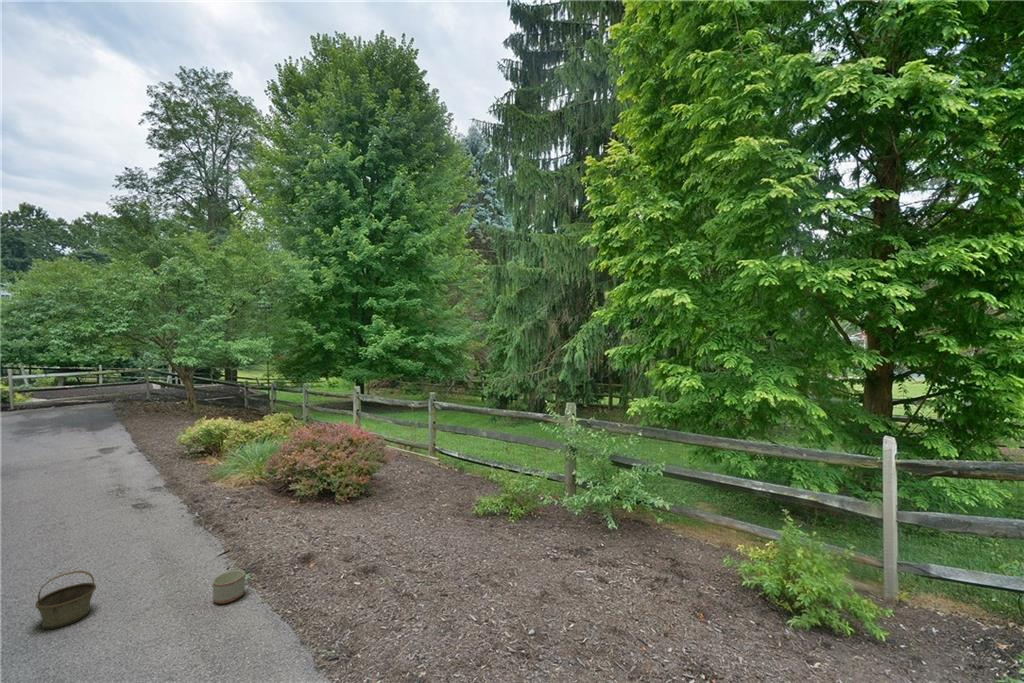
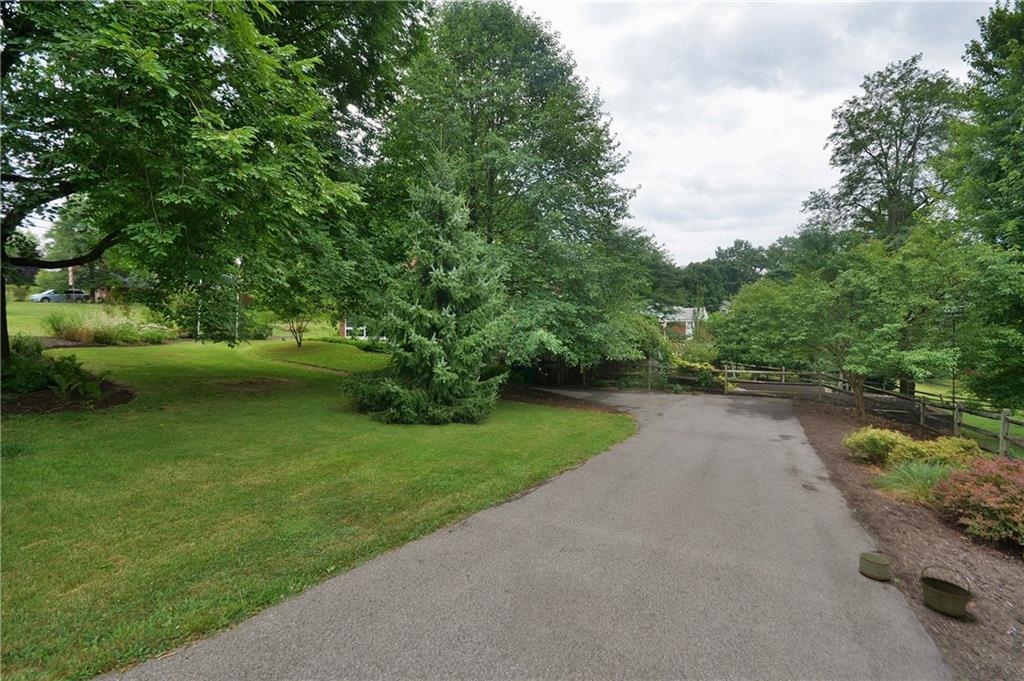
basket: present [36,571,96,629] -> present [919,565,972,617]

